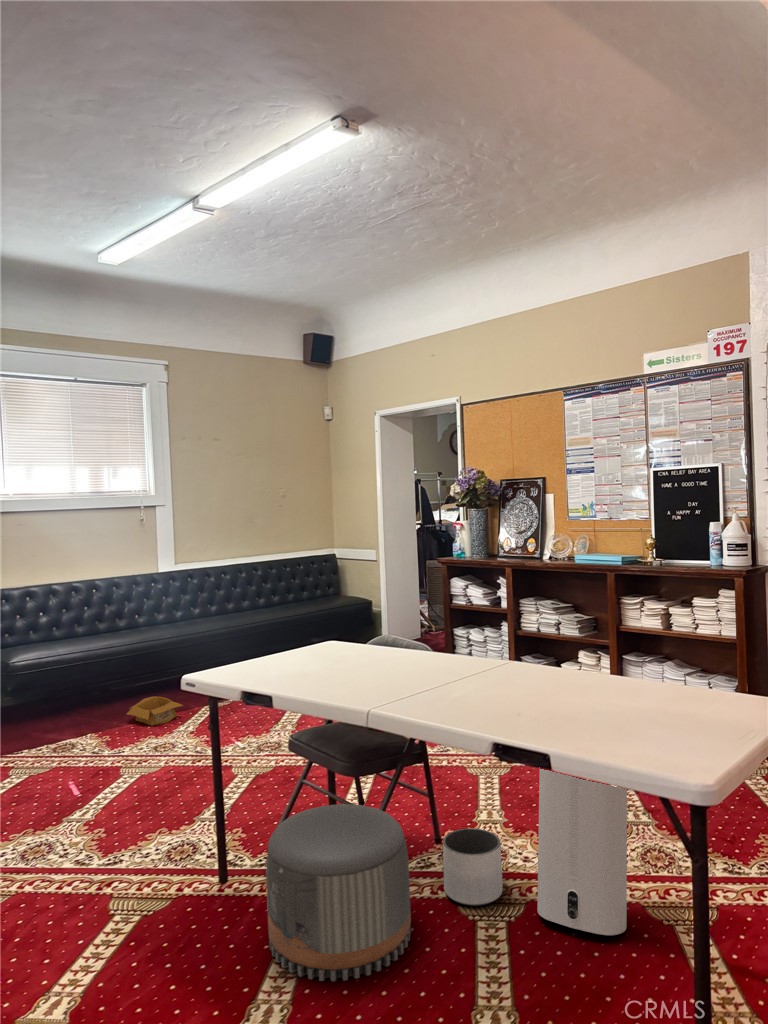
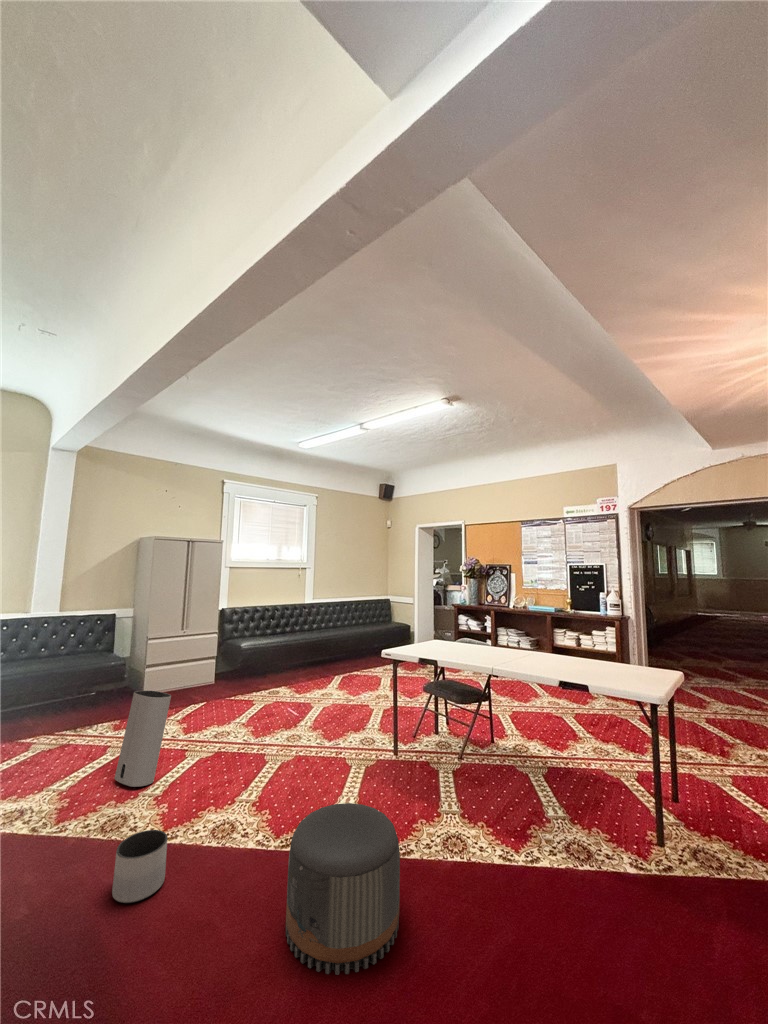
cardboard box: present [127,696,183,725] -> none [197,696,237,718]
air purifier: present [537,769,627,935] -> present [115,691,171,787]
planter: present [443,828,503,906] -> present [112,830,167,903]

